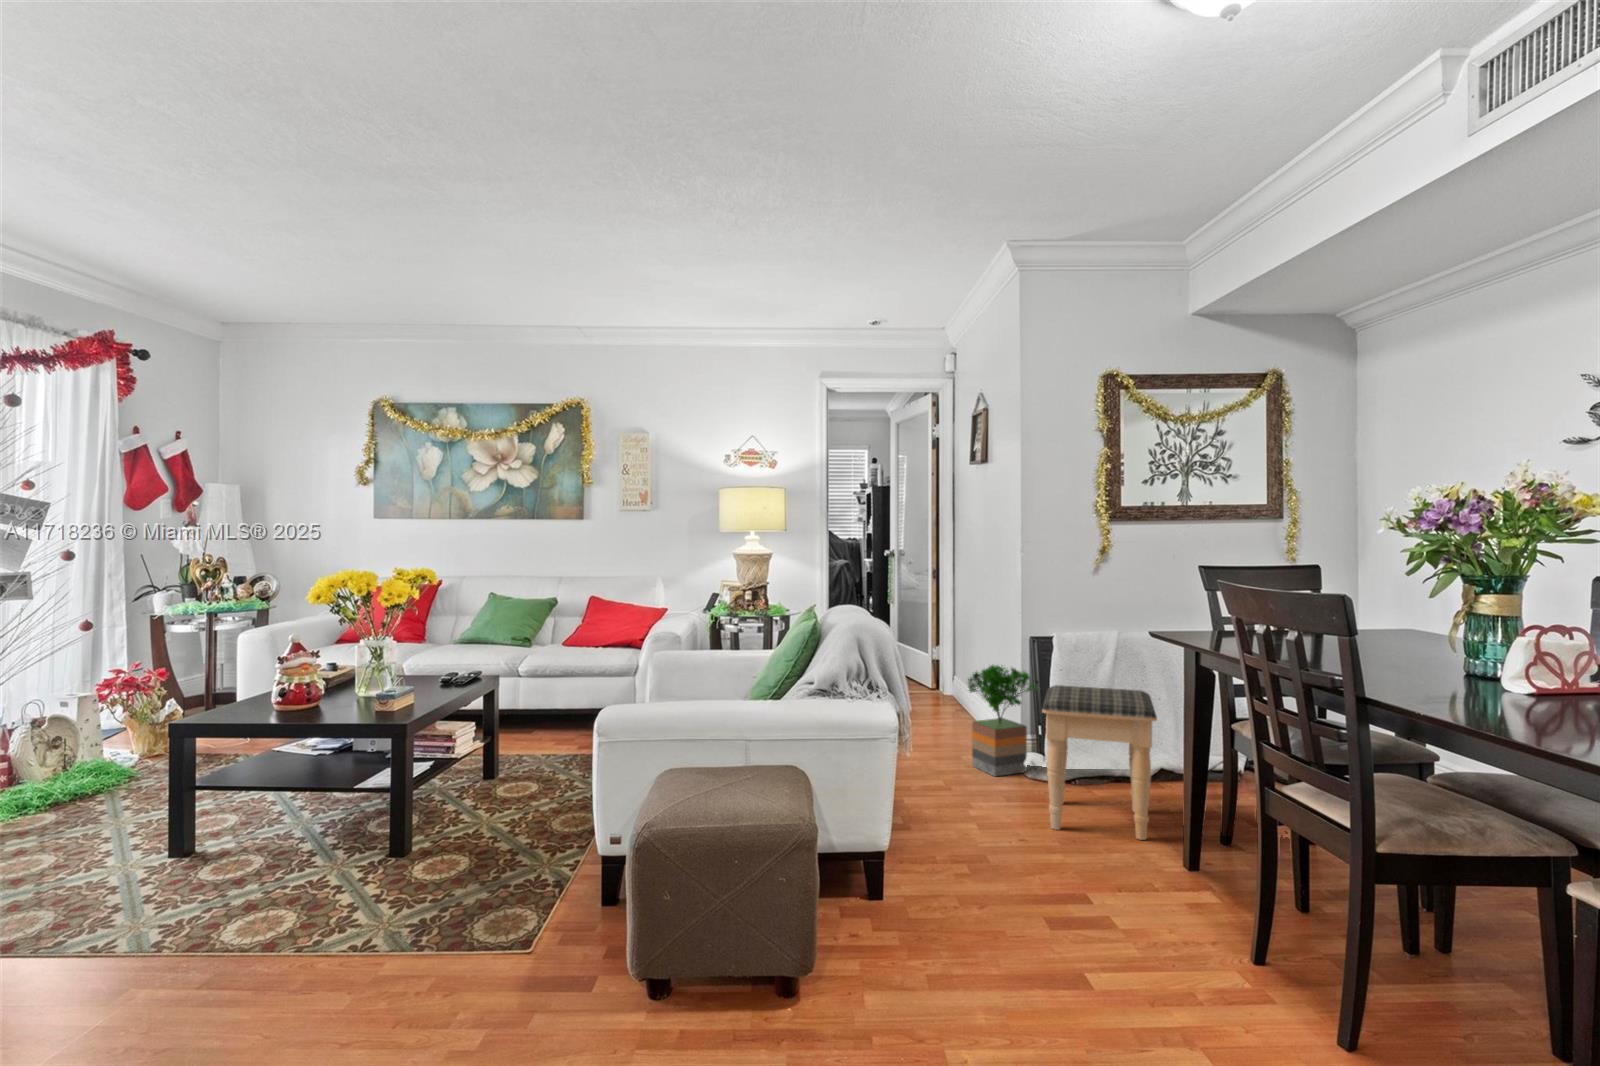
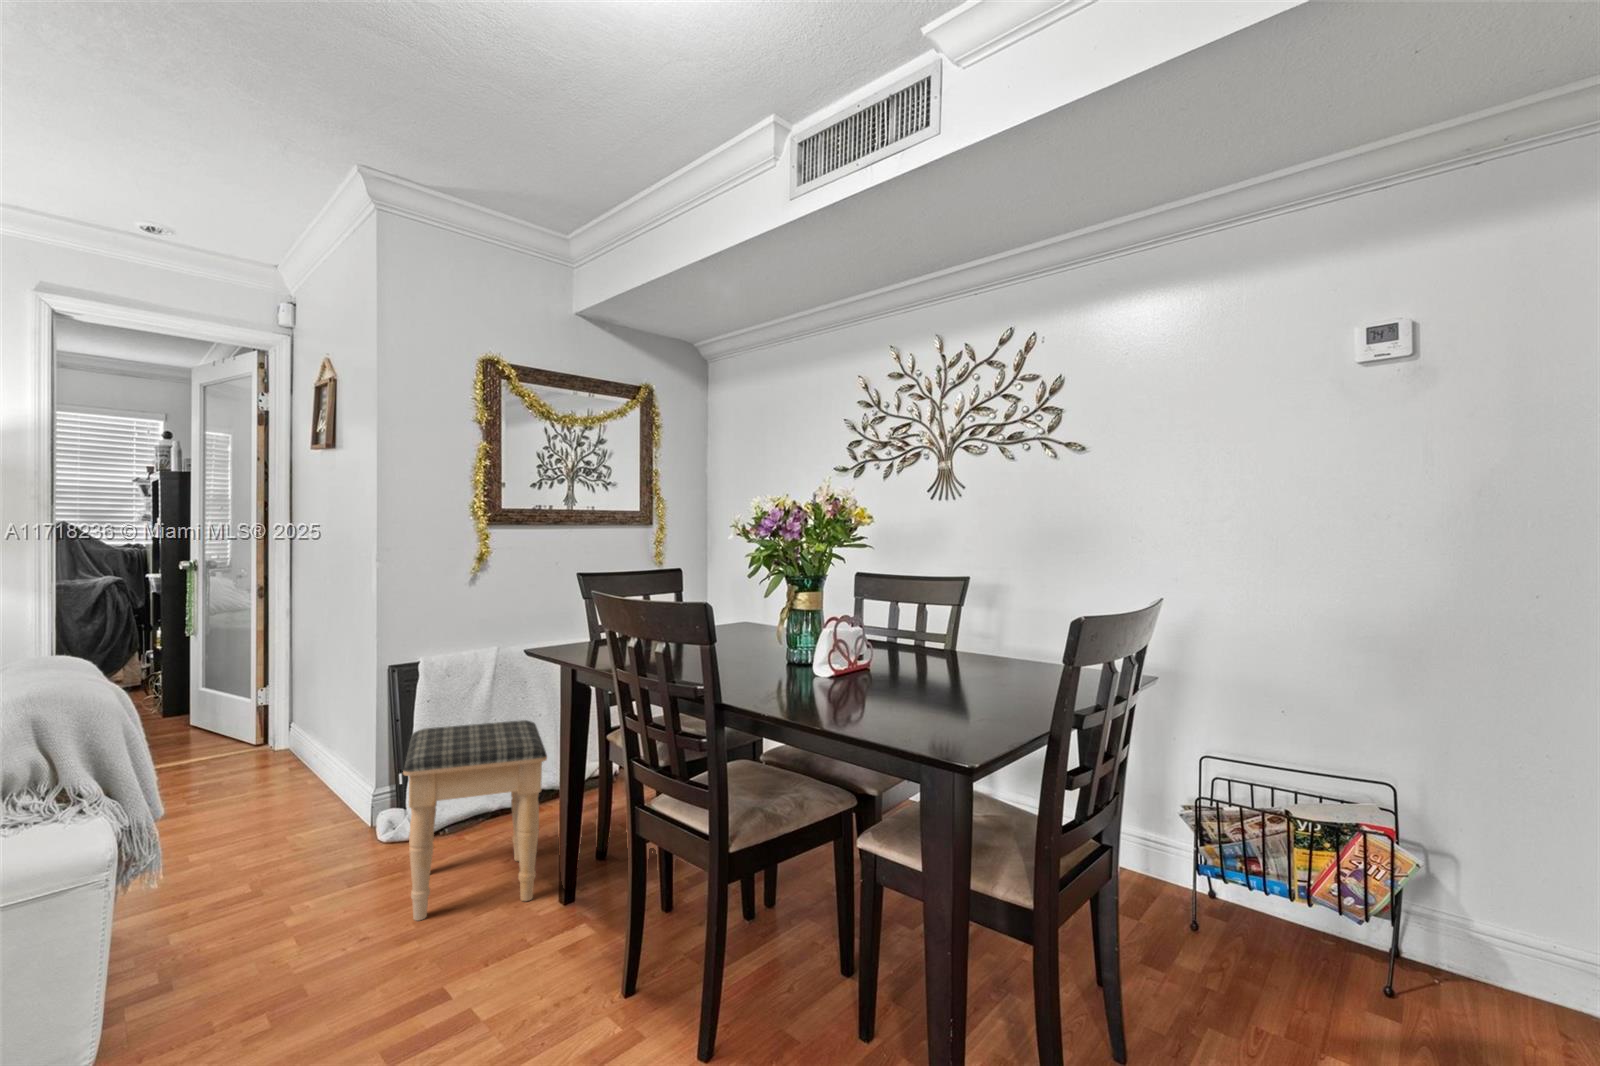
potted tree: present [968,665,1038,776] -> none [292,704,403,854]

